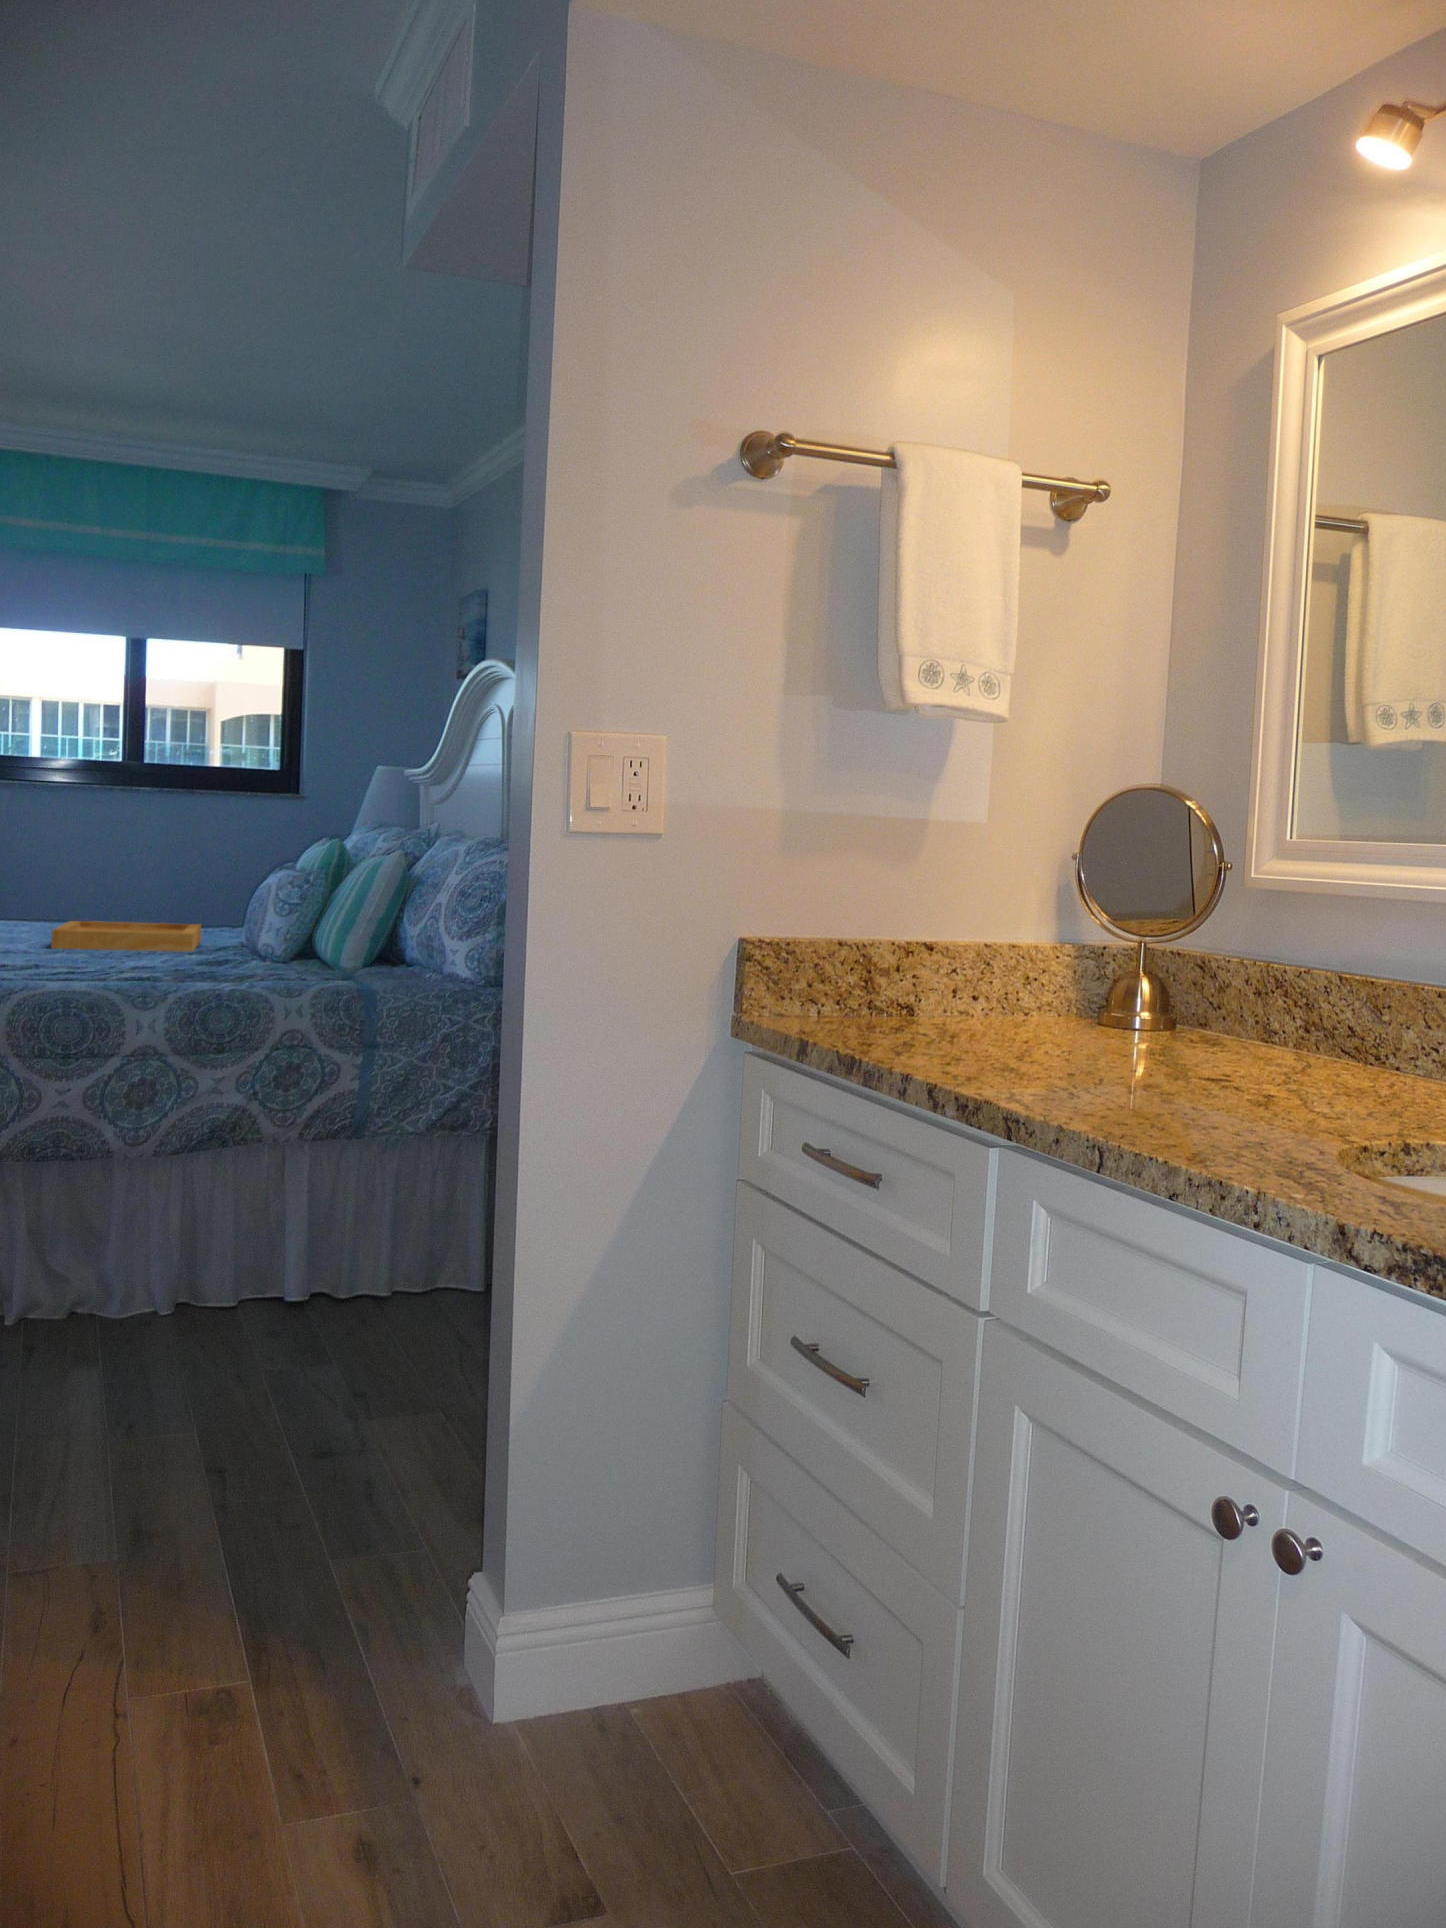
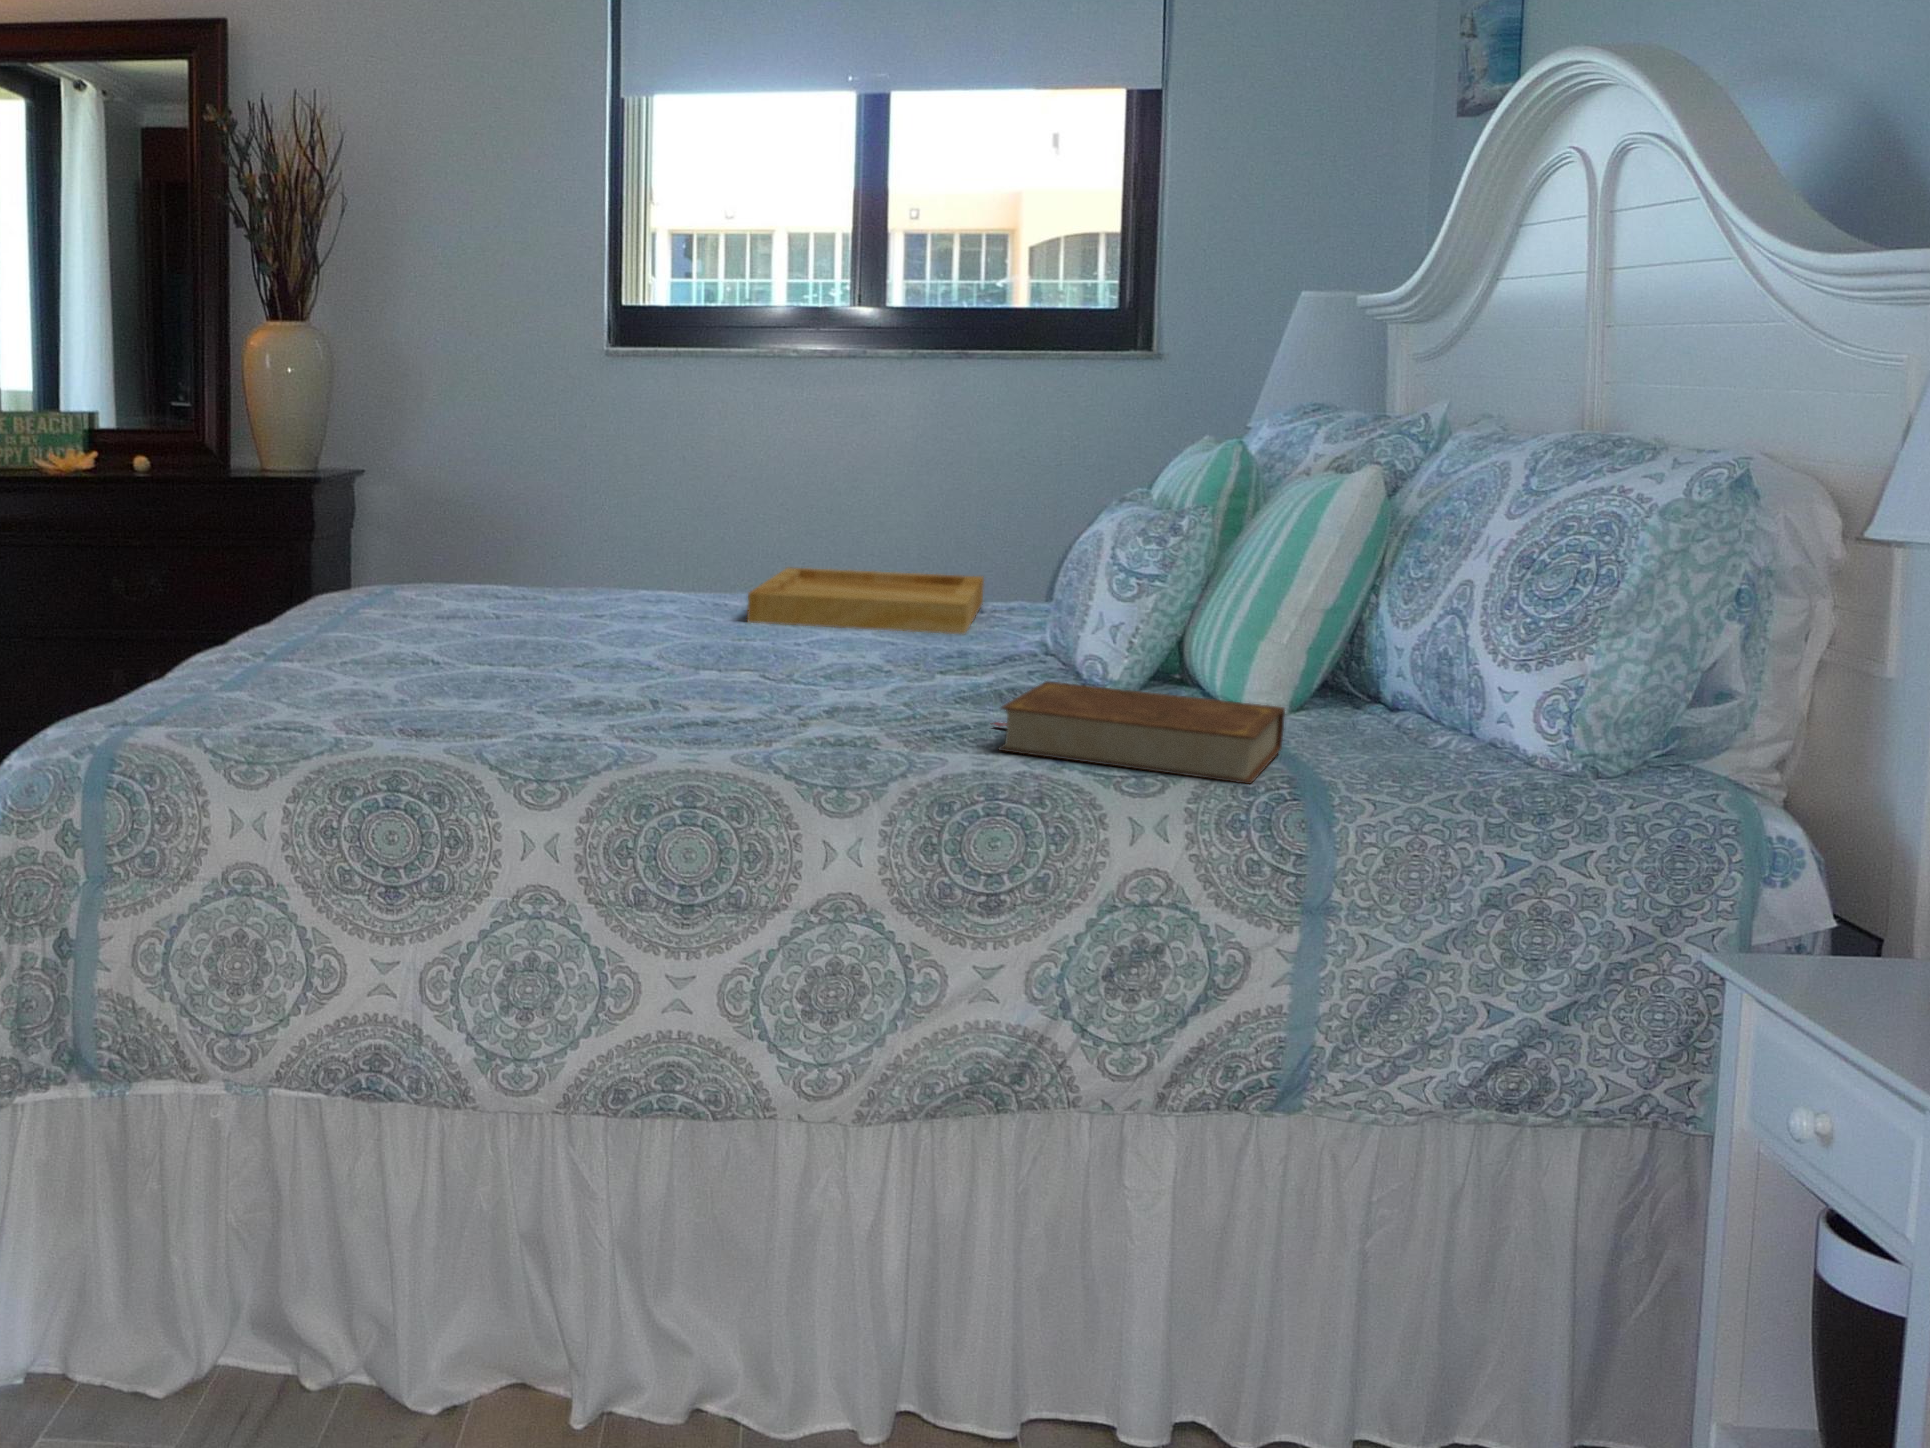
book: none [213,952,355,986] -> present [995,681,1285,784]

